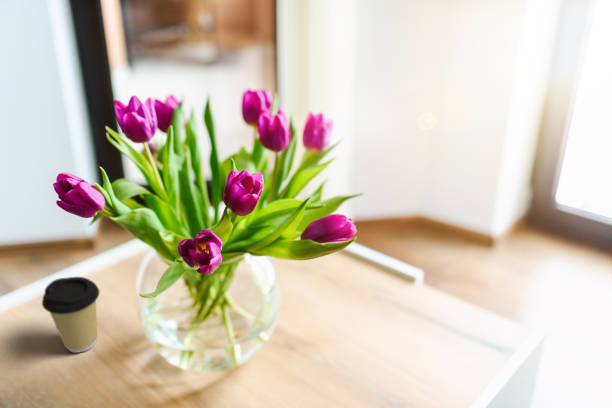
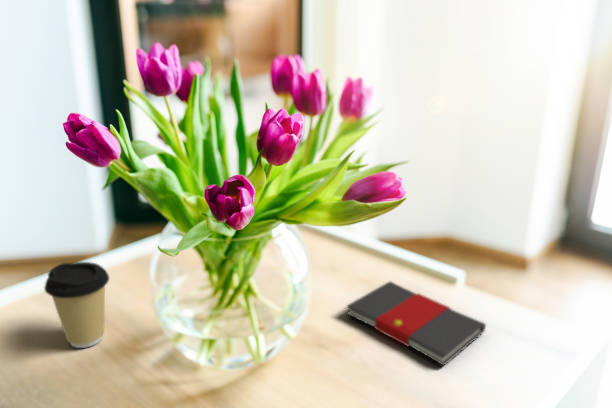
book: none [313,282,437,366] -> present [347,282,486,365]

